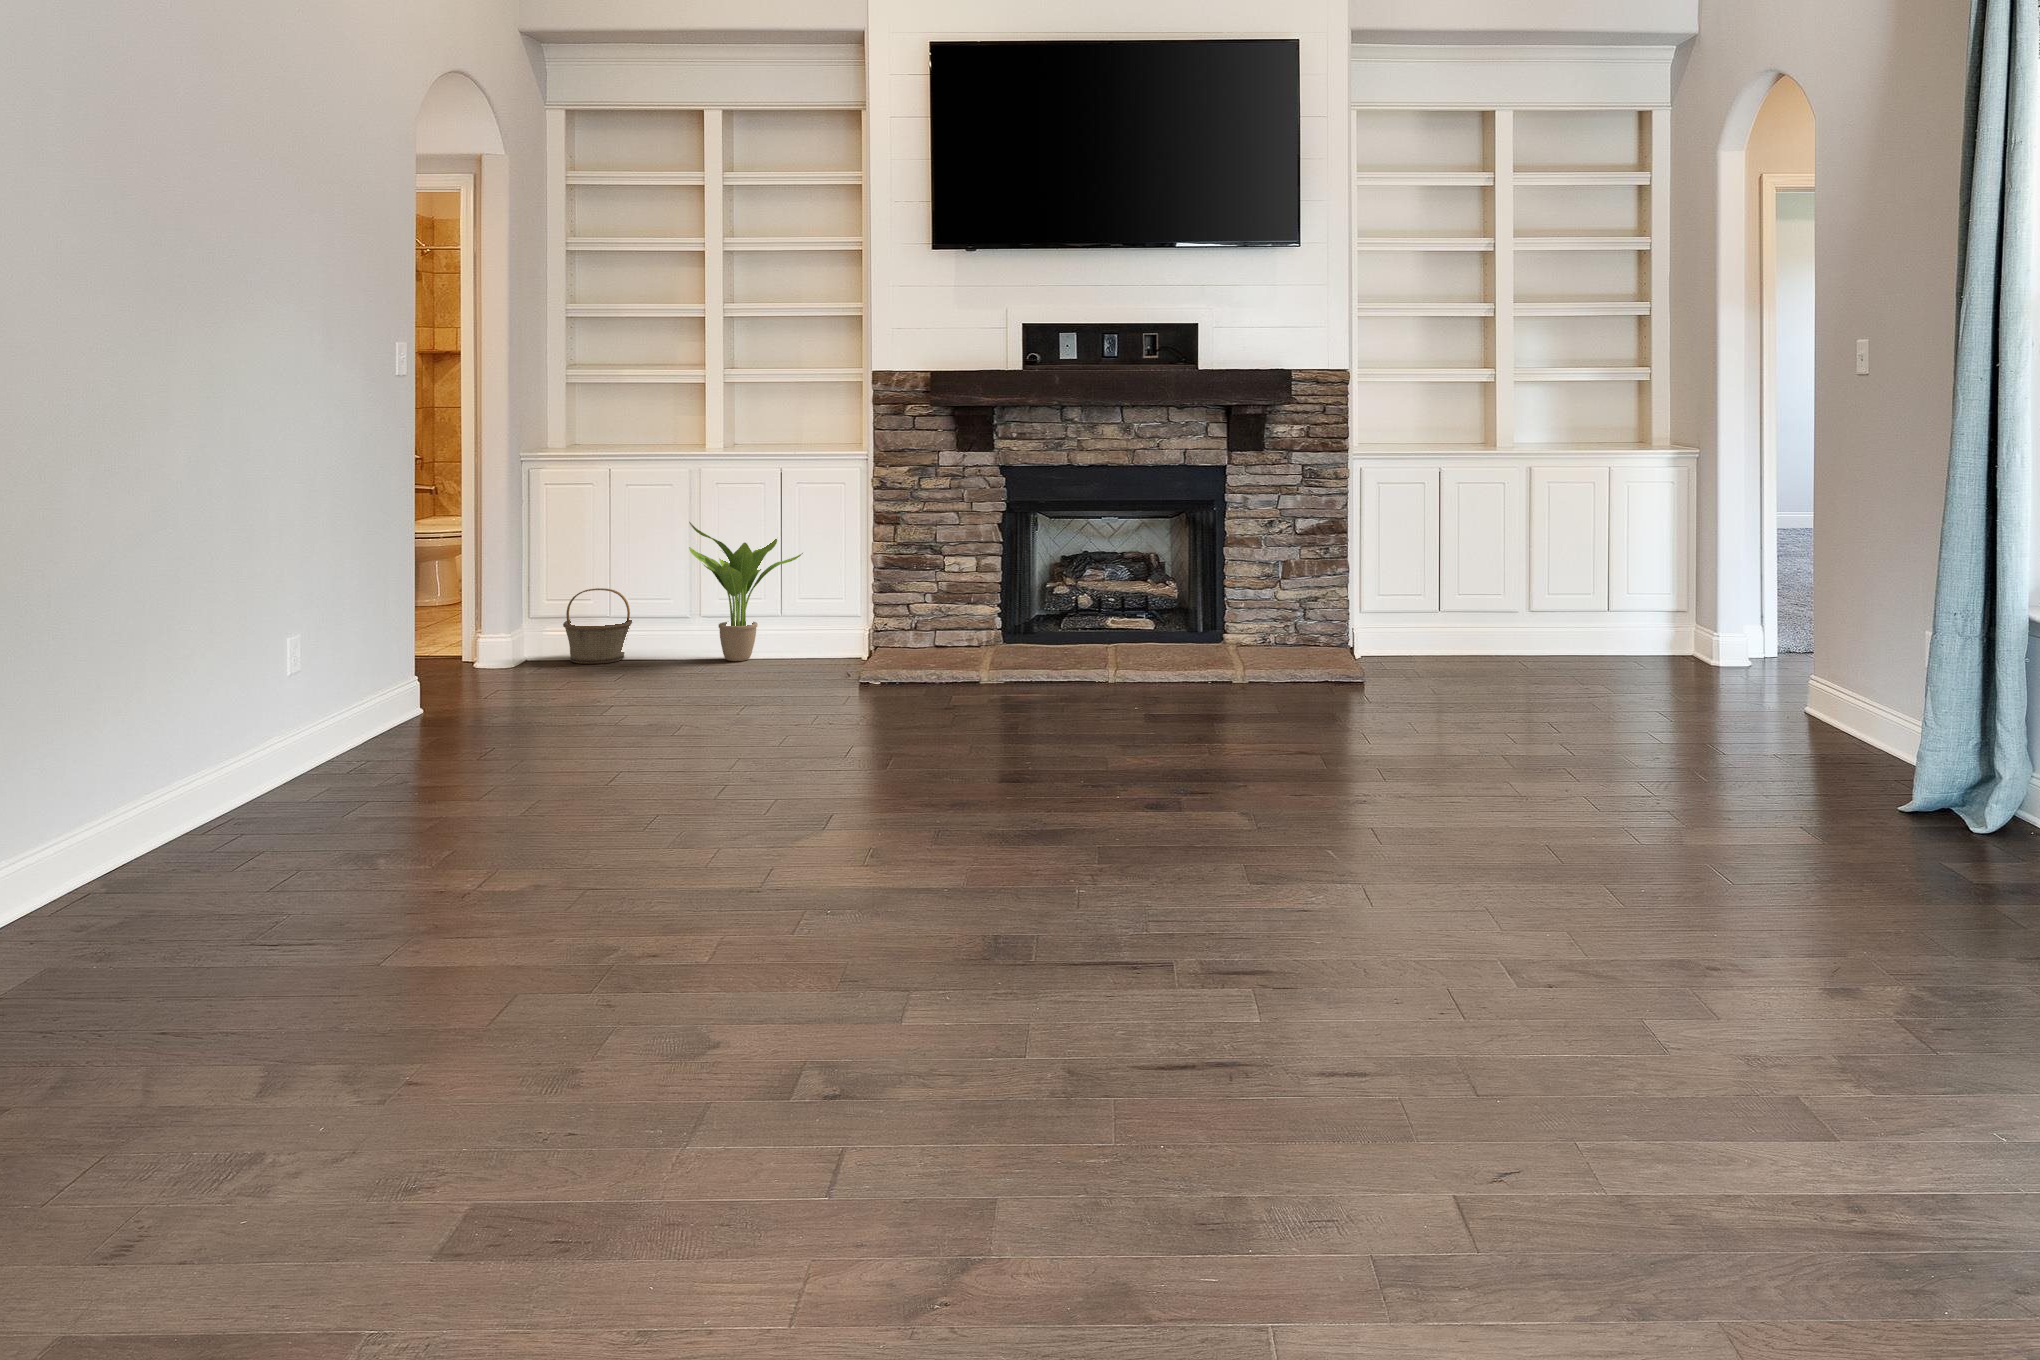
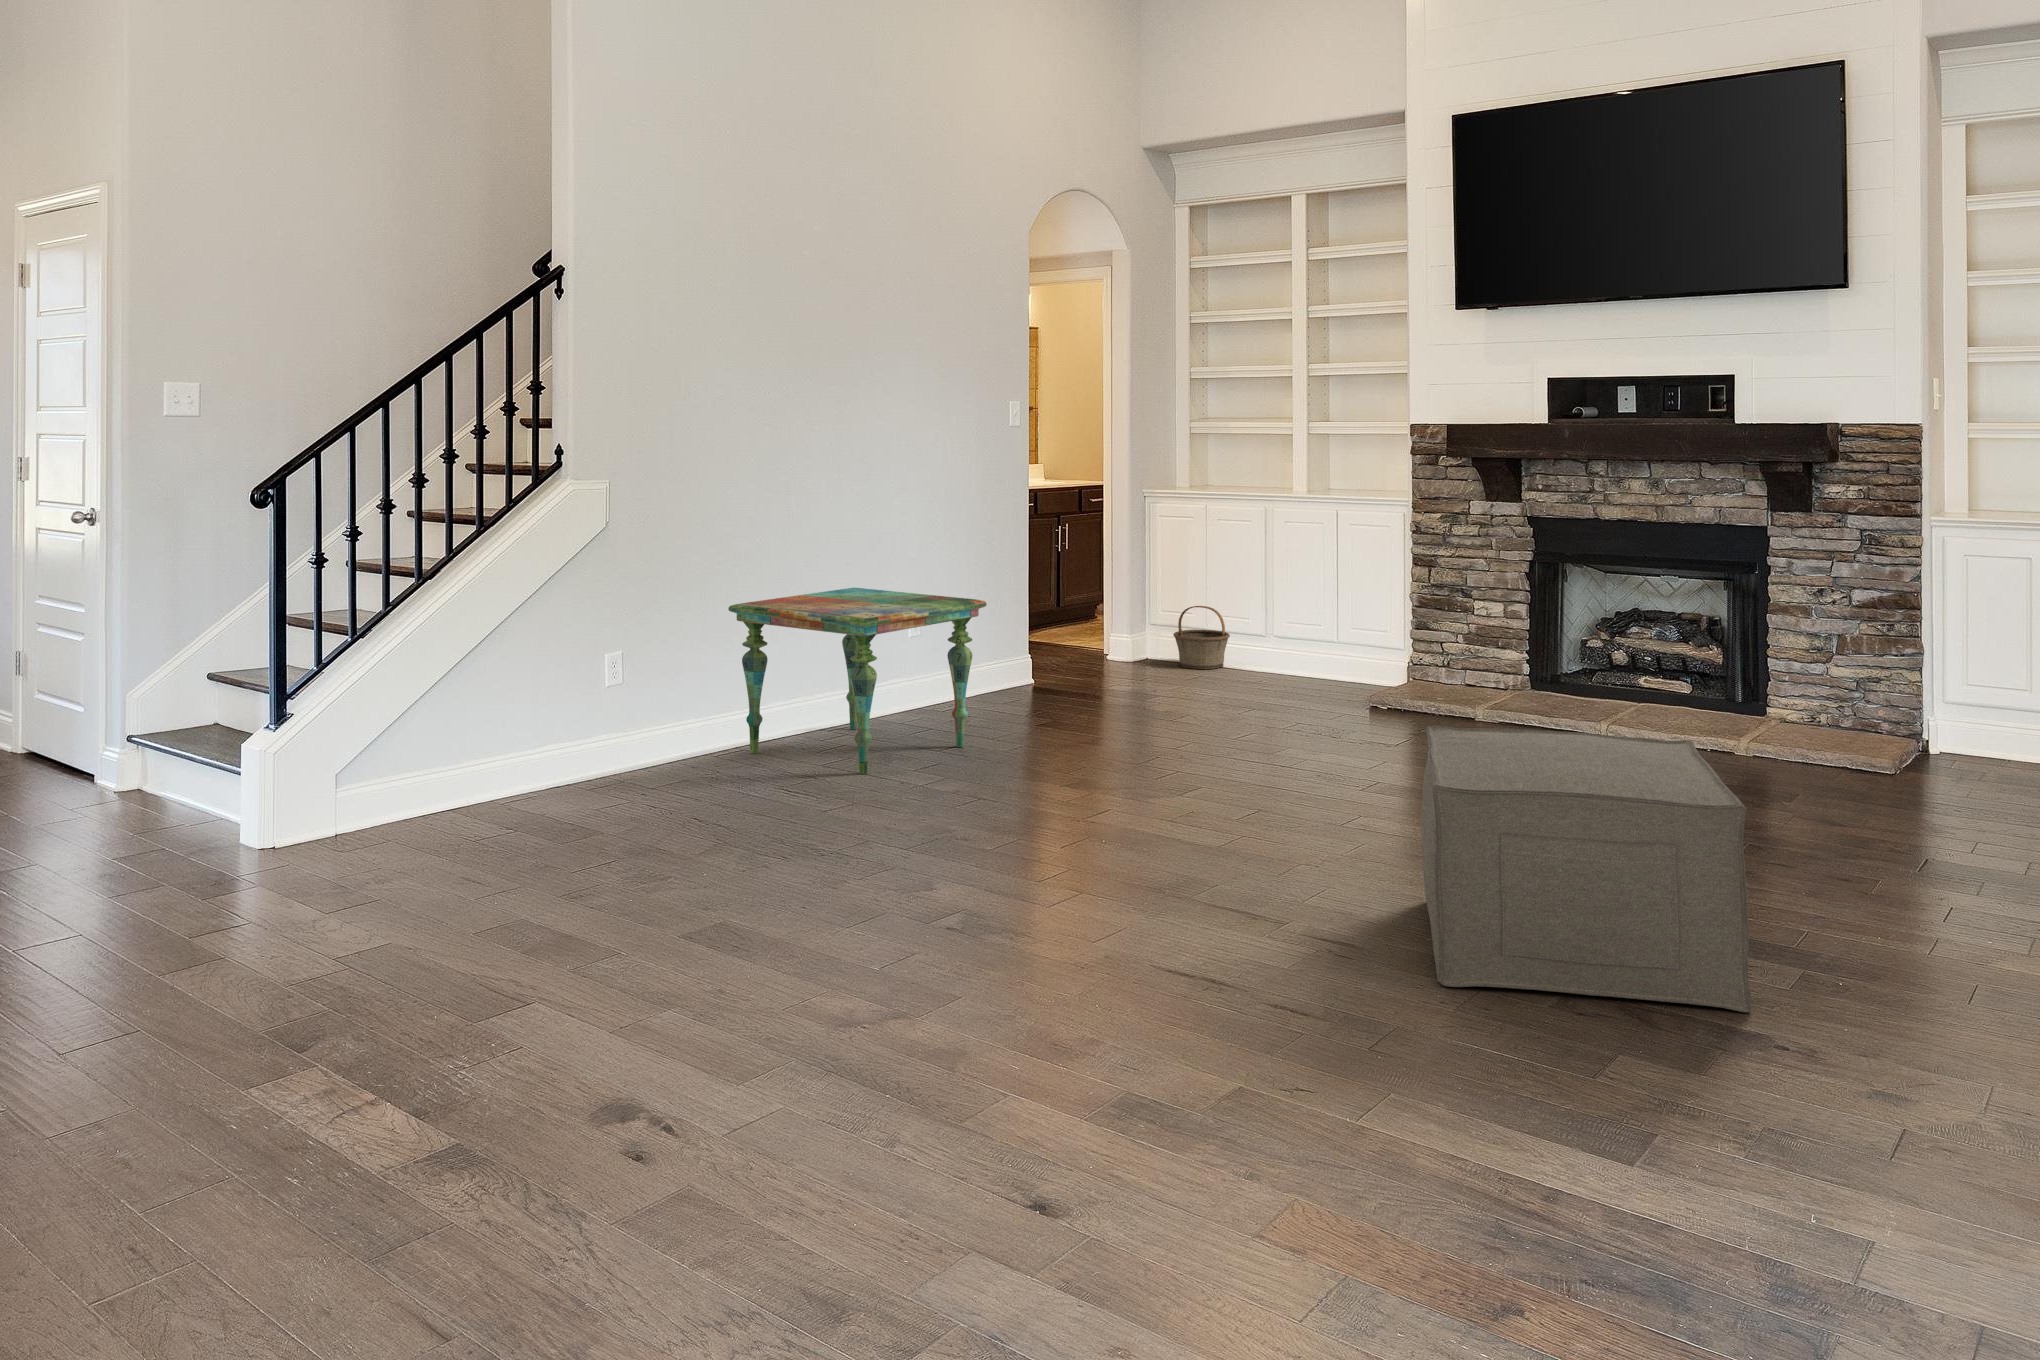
potted plant: present [689,522,803,661] -> none [1258,554,1362,680]
side table: none [106,598,501,866] -> present [728,588,987,774]
ottoman: none [1265,660,1661,949] -> present [1422,725,1752,1012]

